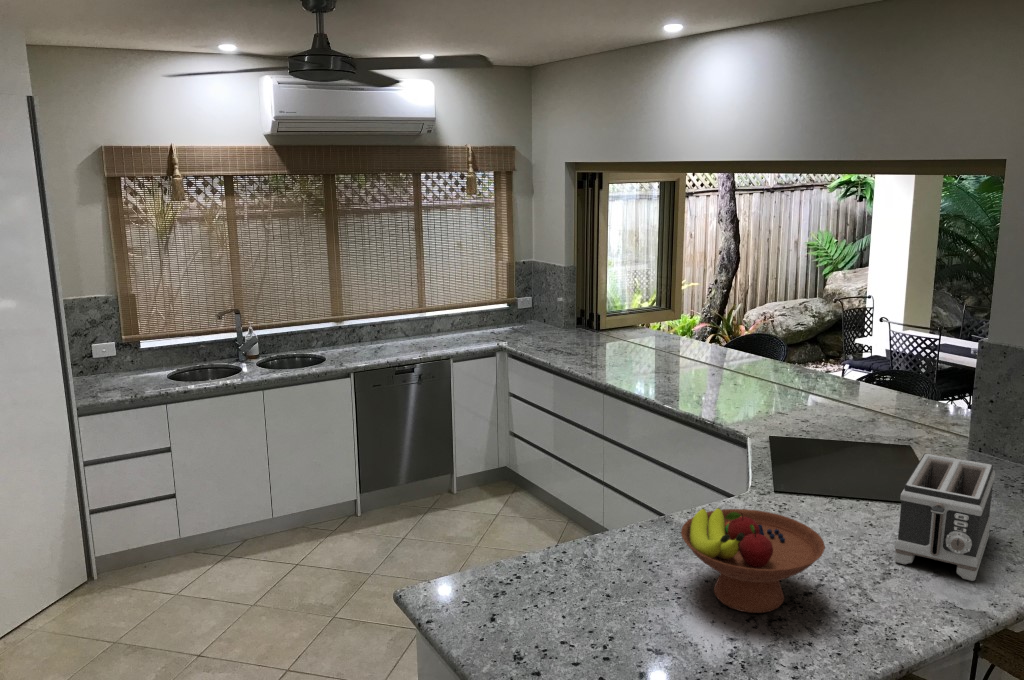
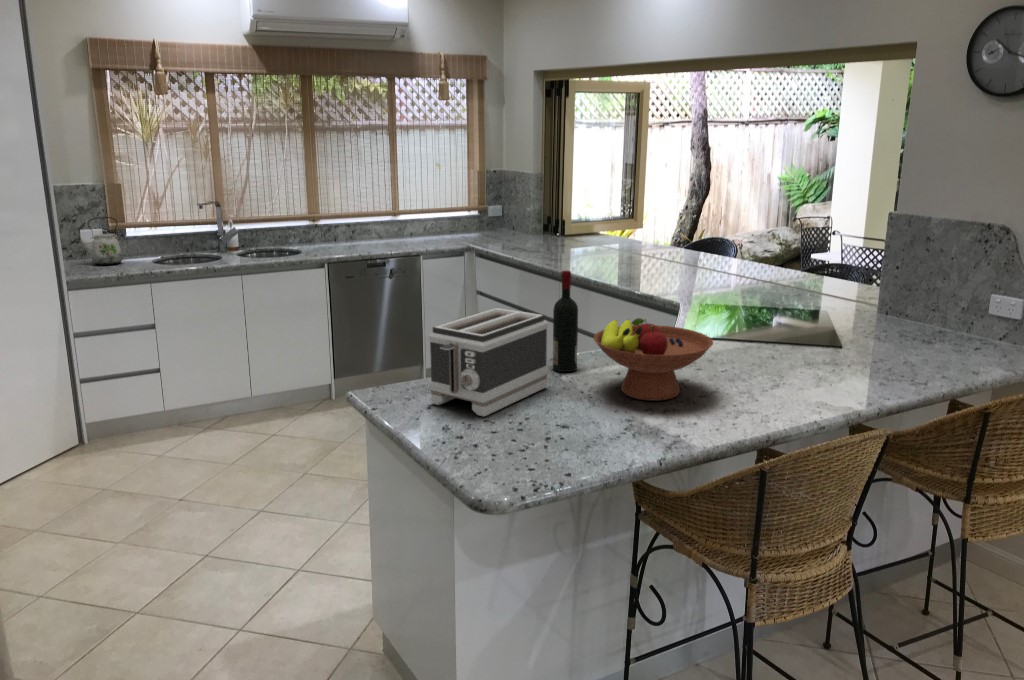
kettle: none [88,332,136,383] -> present [78,217,123,265]
wine bottle: none [627,445,656,560] -> present [553,271,578,372]
toaster: present [895,453,995,581] -> present [429,308,549,416]

